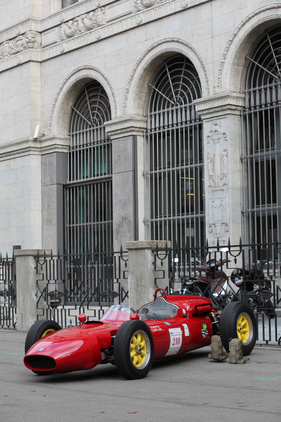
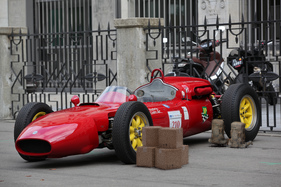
cardboard box: none [136,344,187,387] -> present [136,126,189,170]

